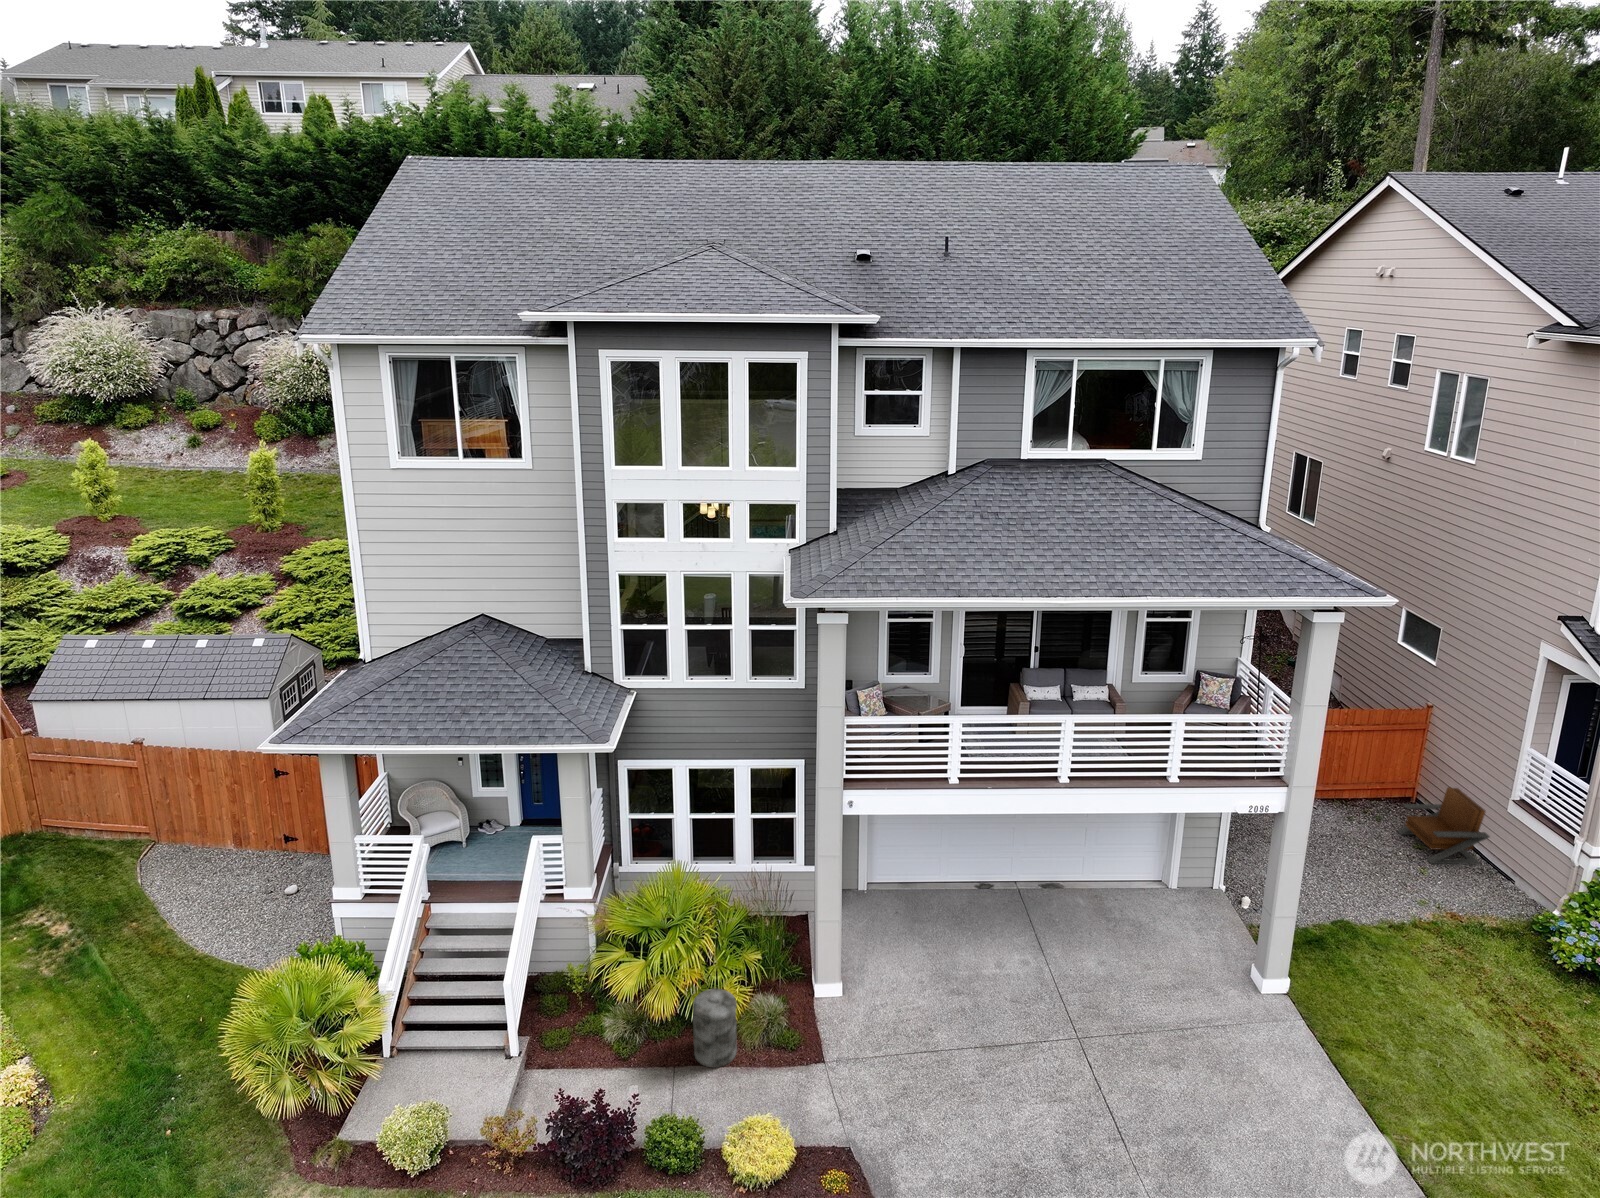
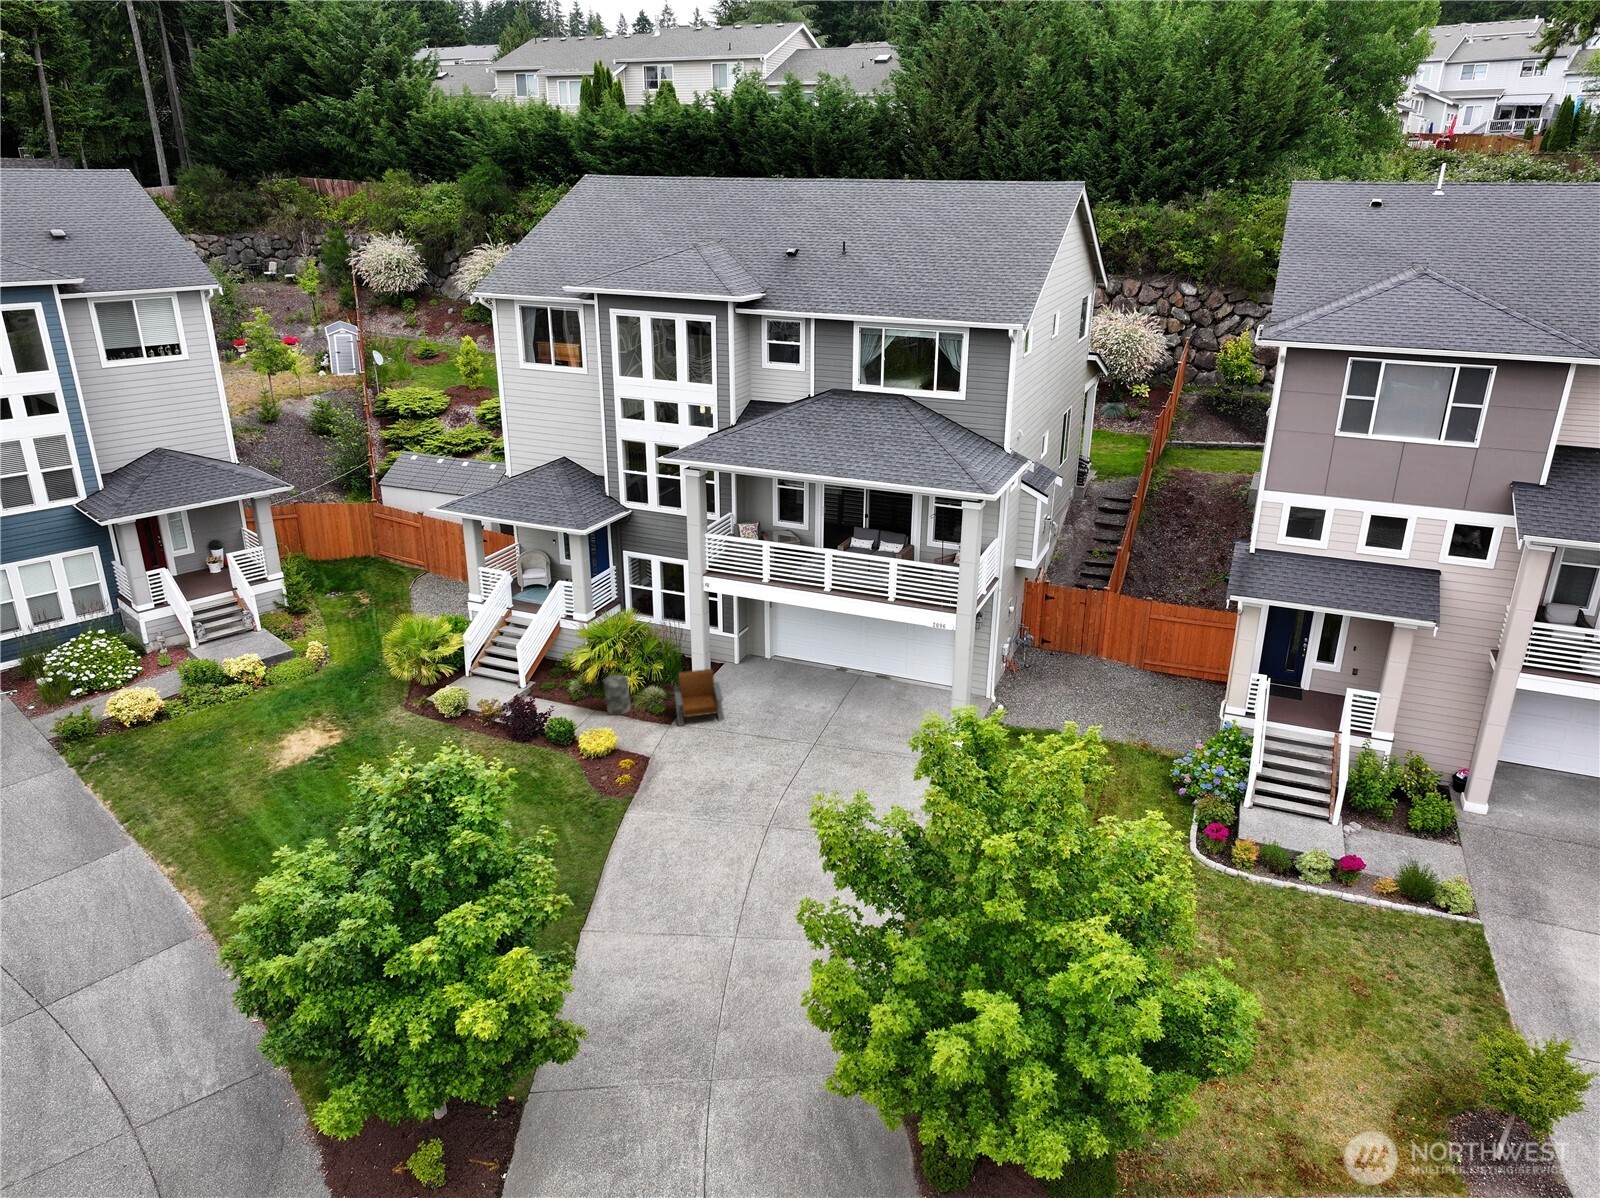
lounge chair: present [1398,787,1490,865] -> present [674,669,724,726]

